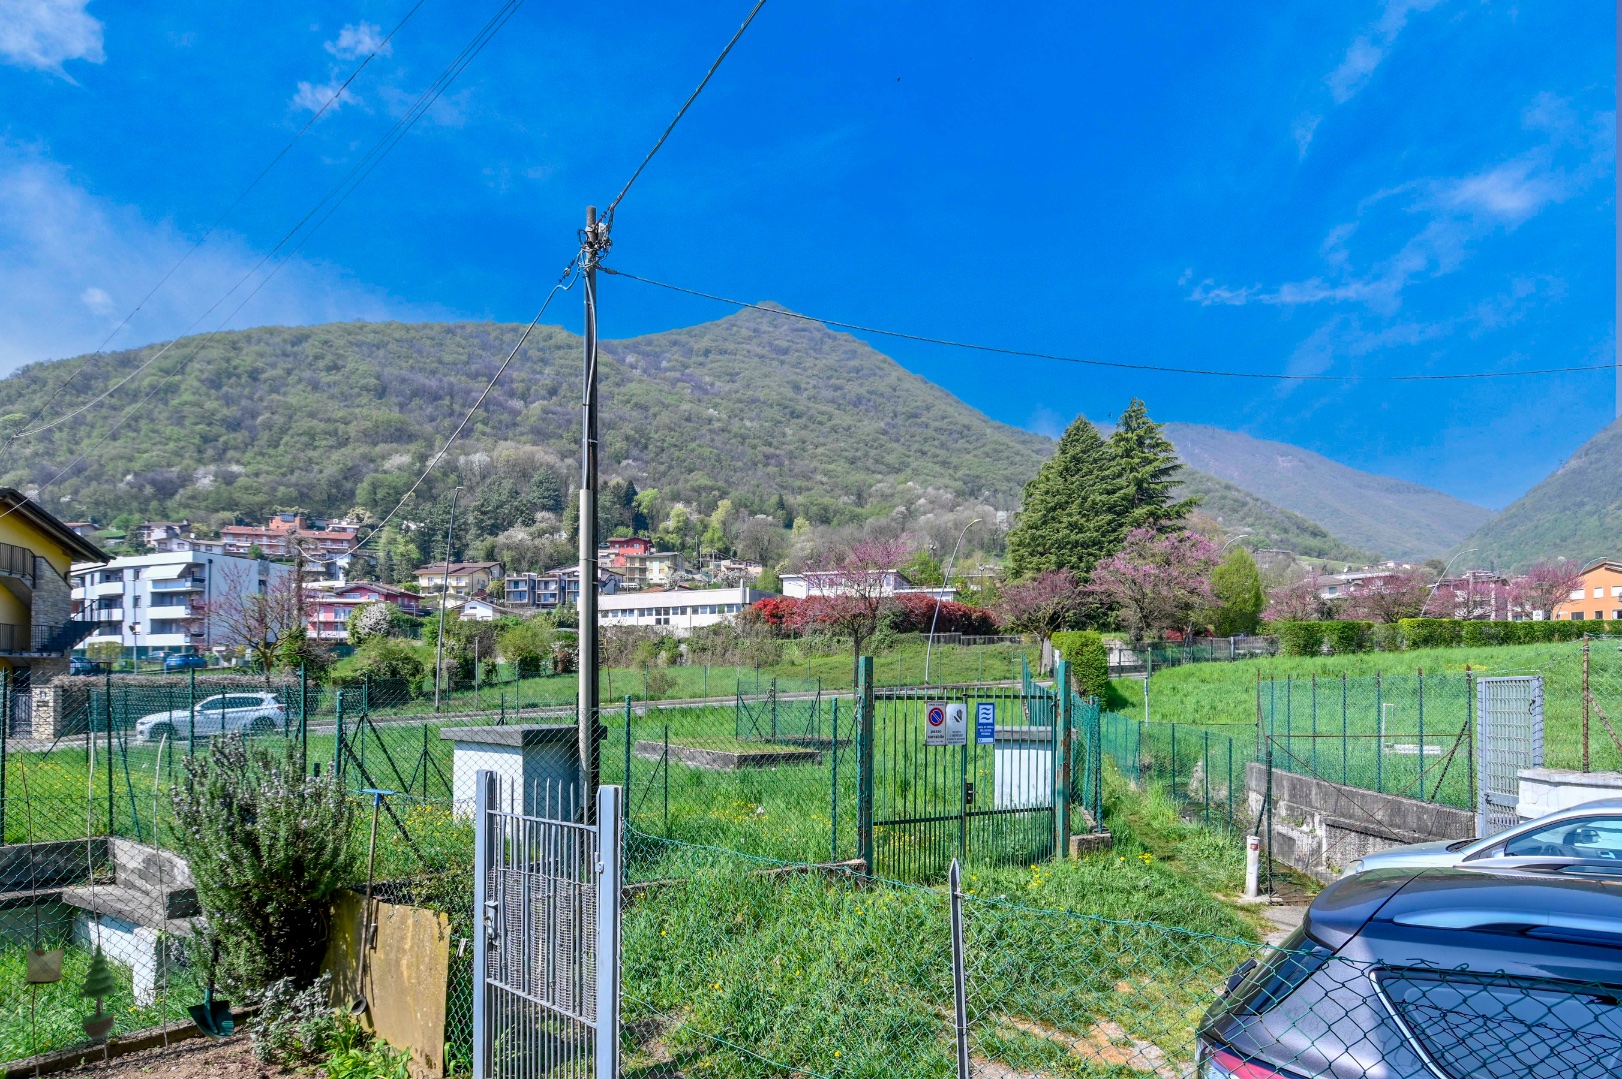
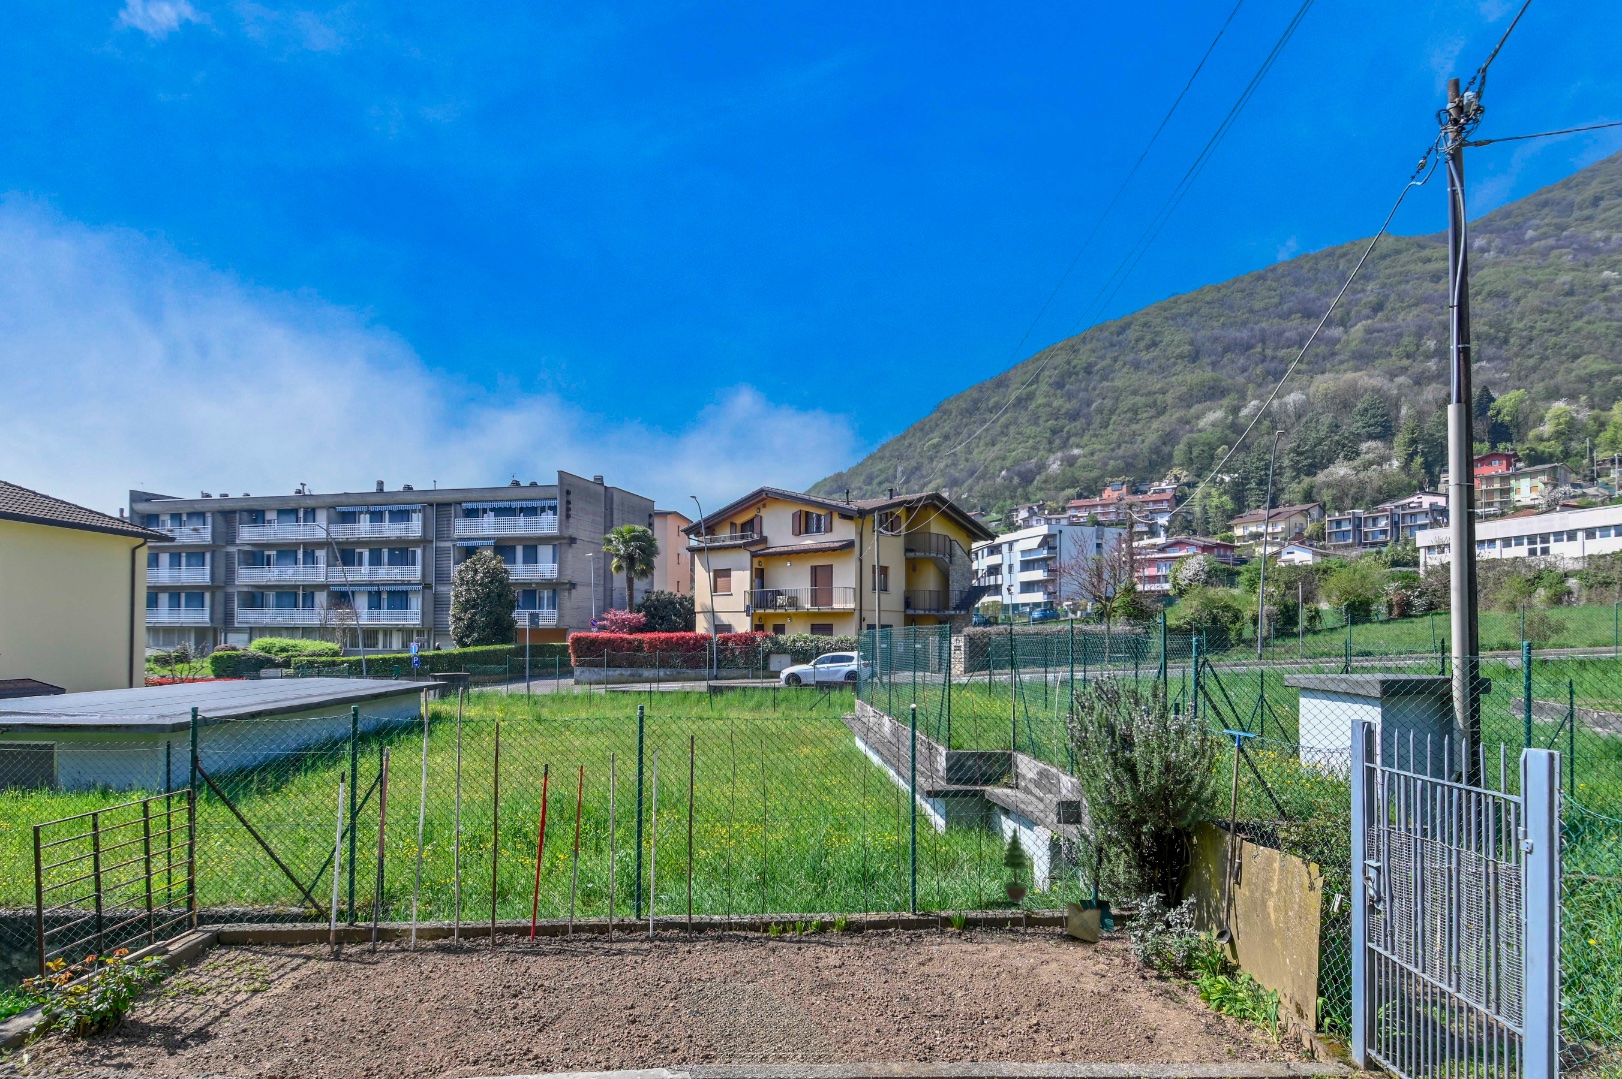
woven basket: present [26,948,64,982] -> present [1067,902,1101,942]

